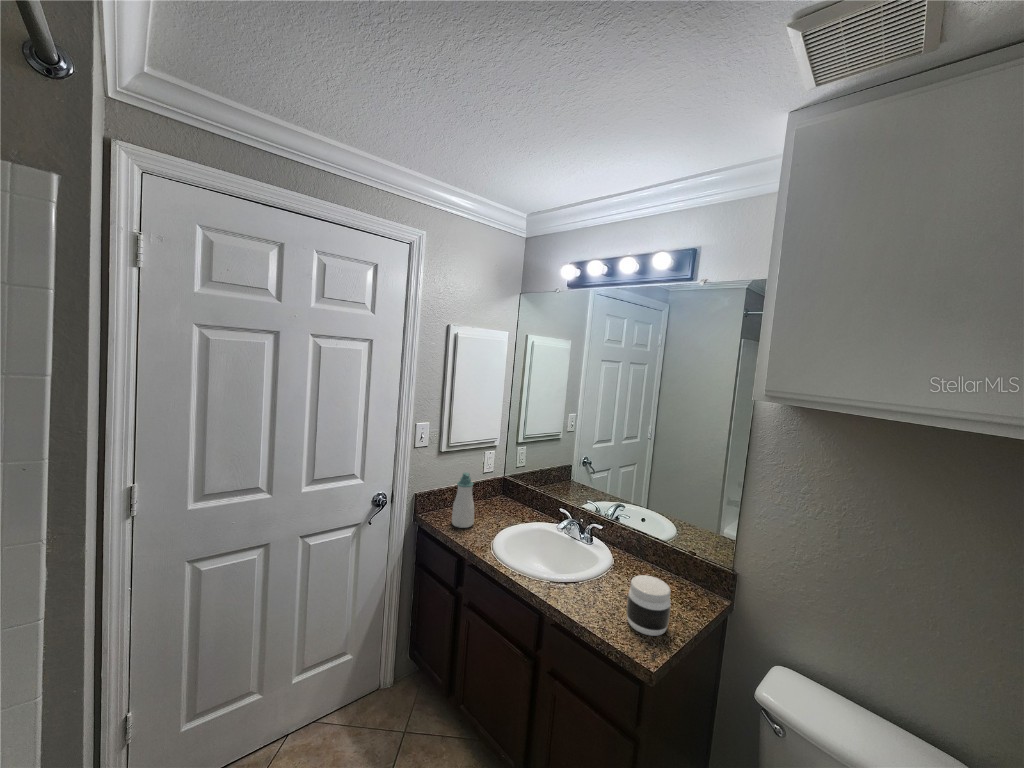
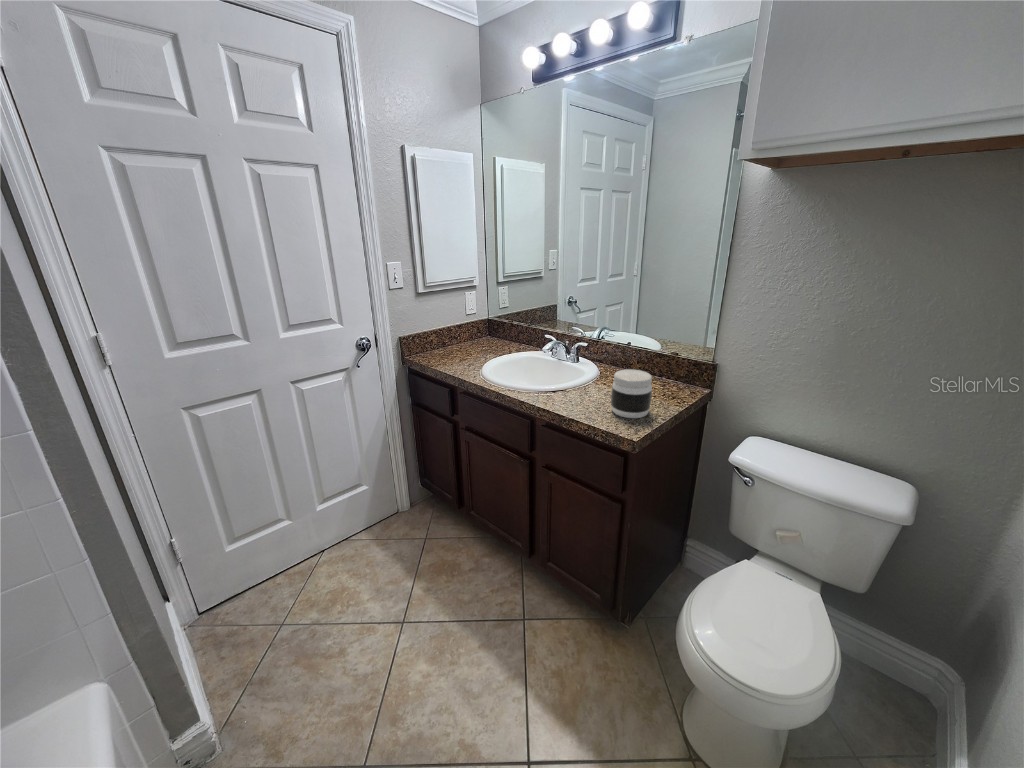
soap bottle: present [452,473,474,528] -> none [438,308,461,363]

